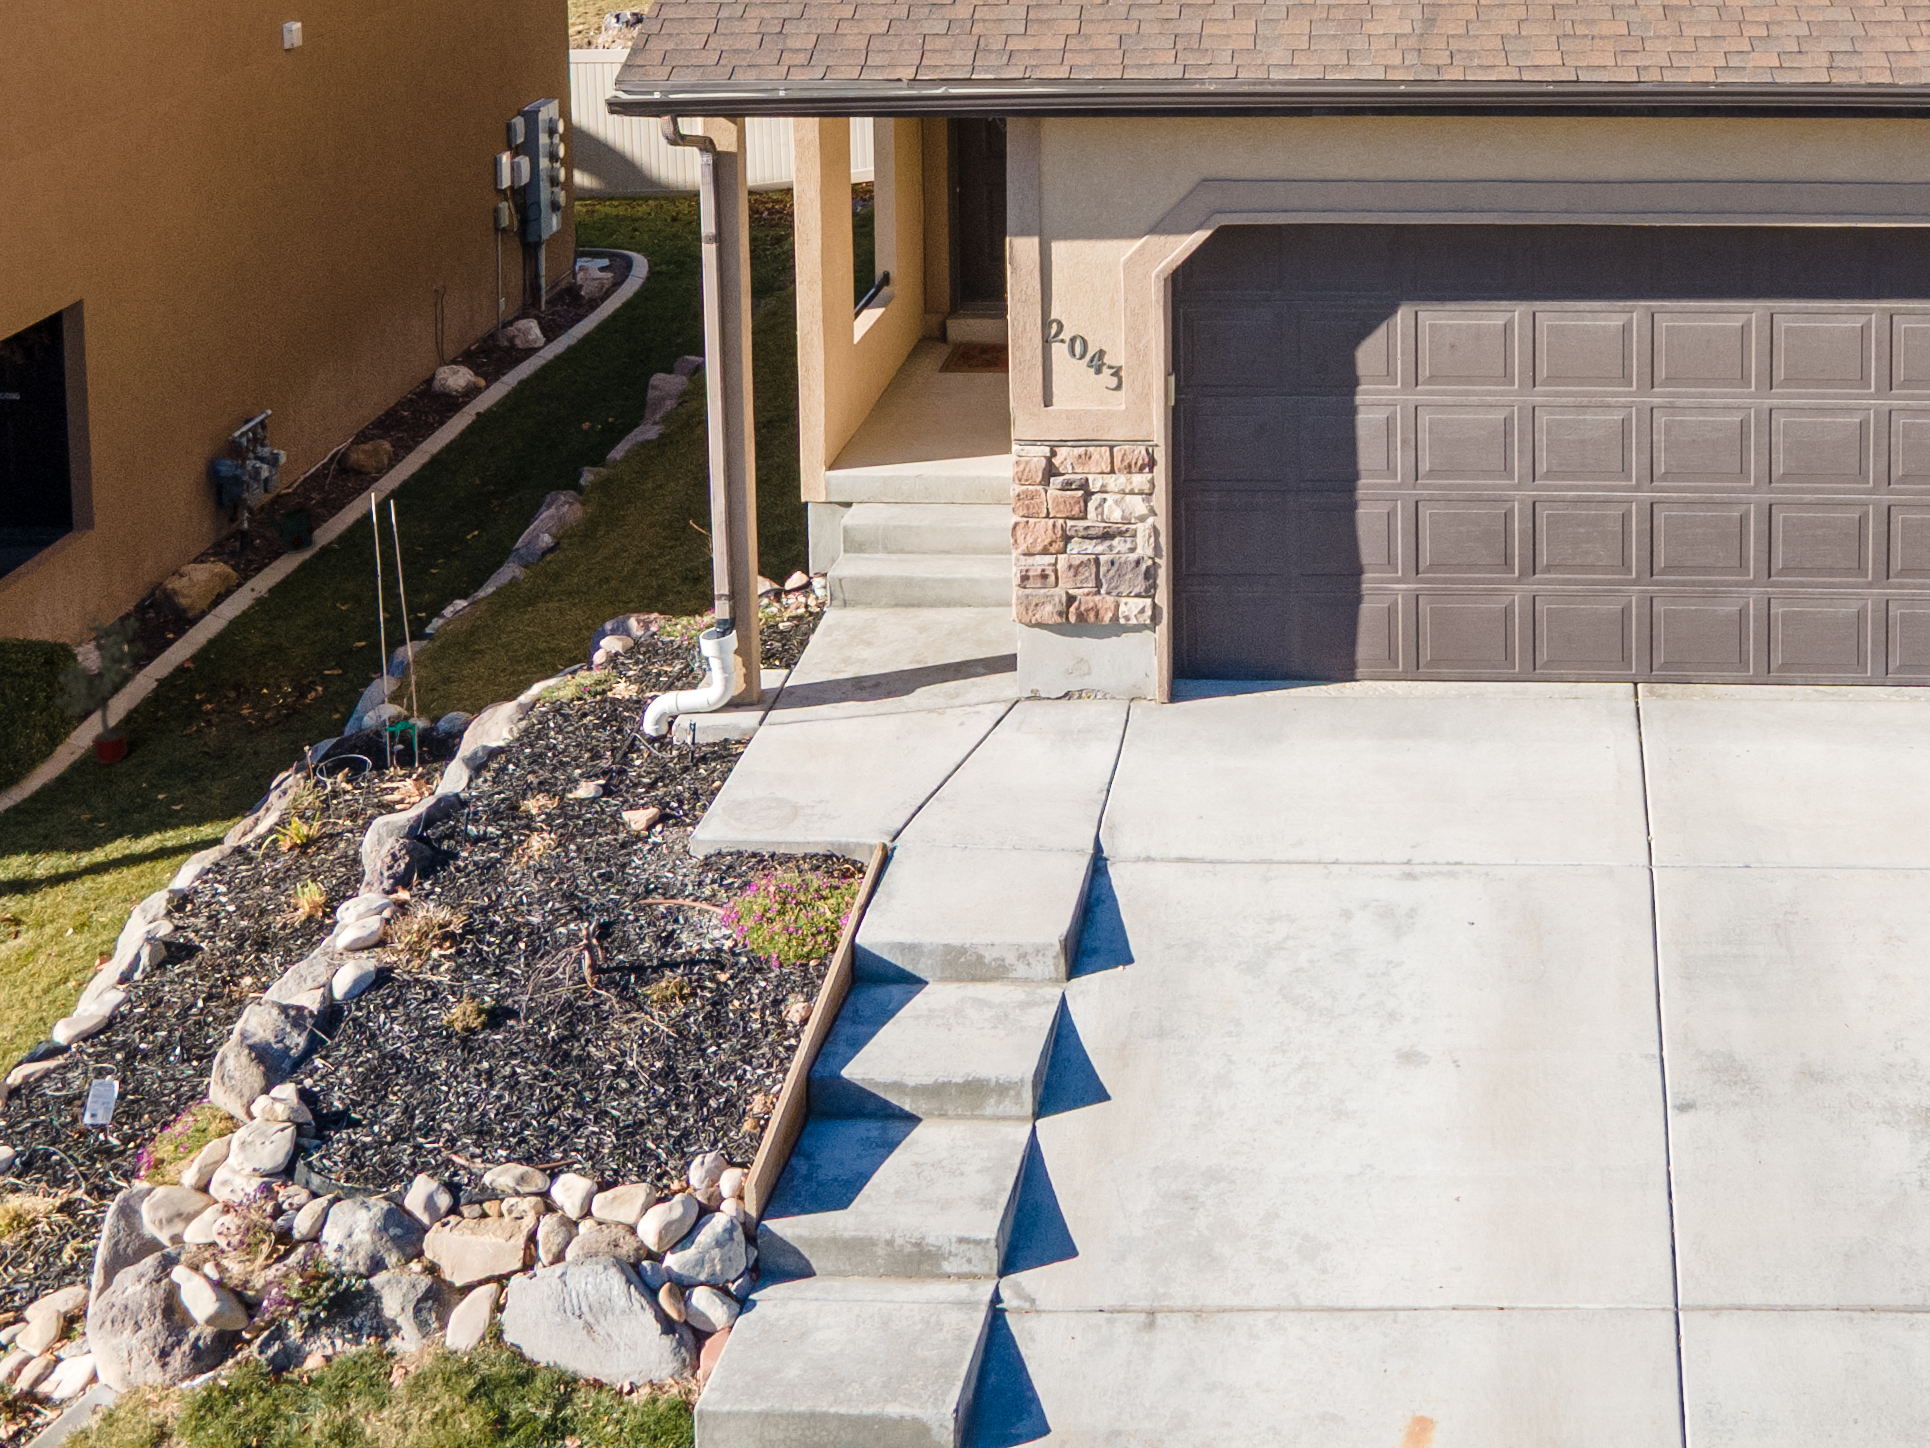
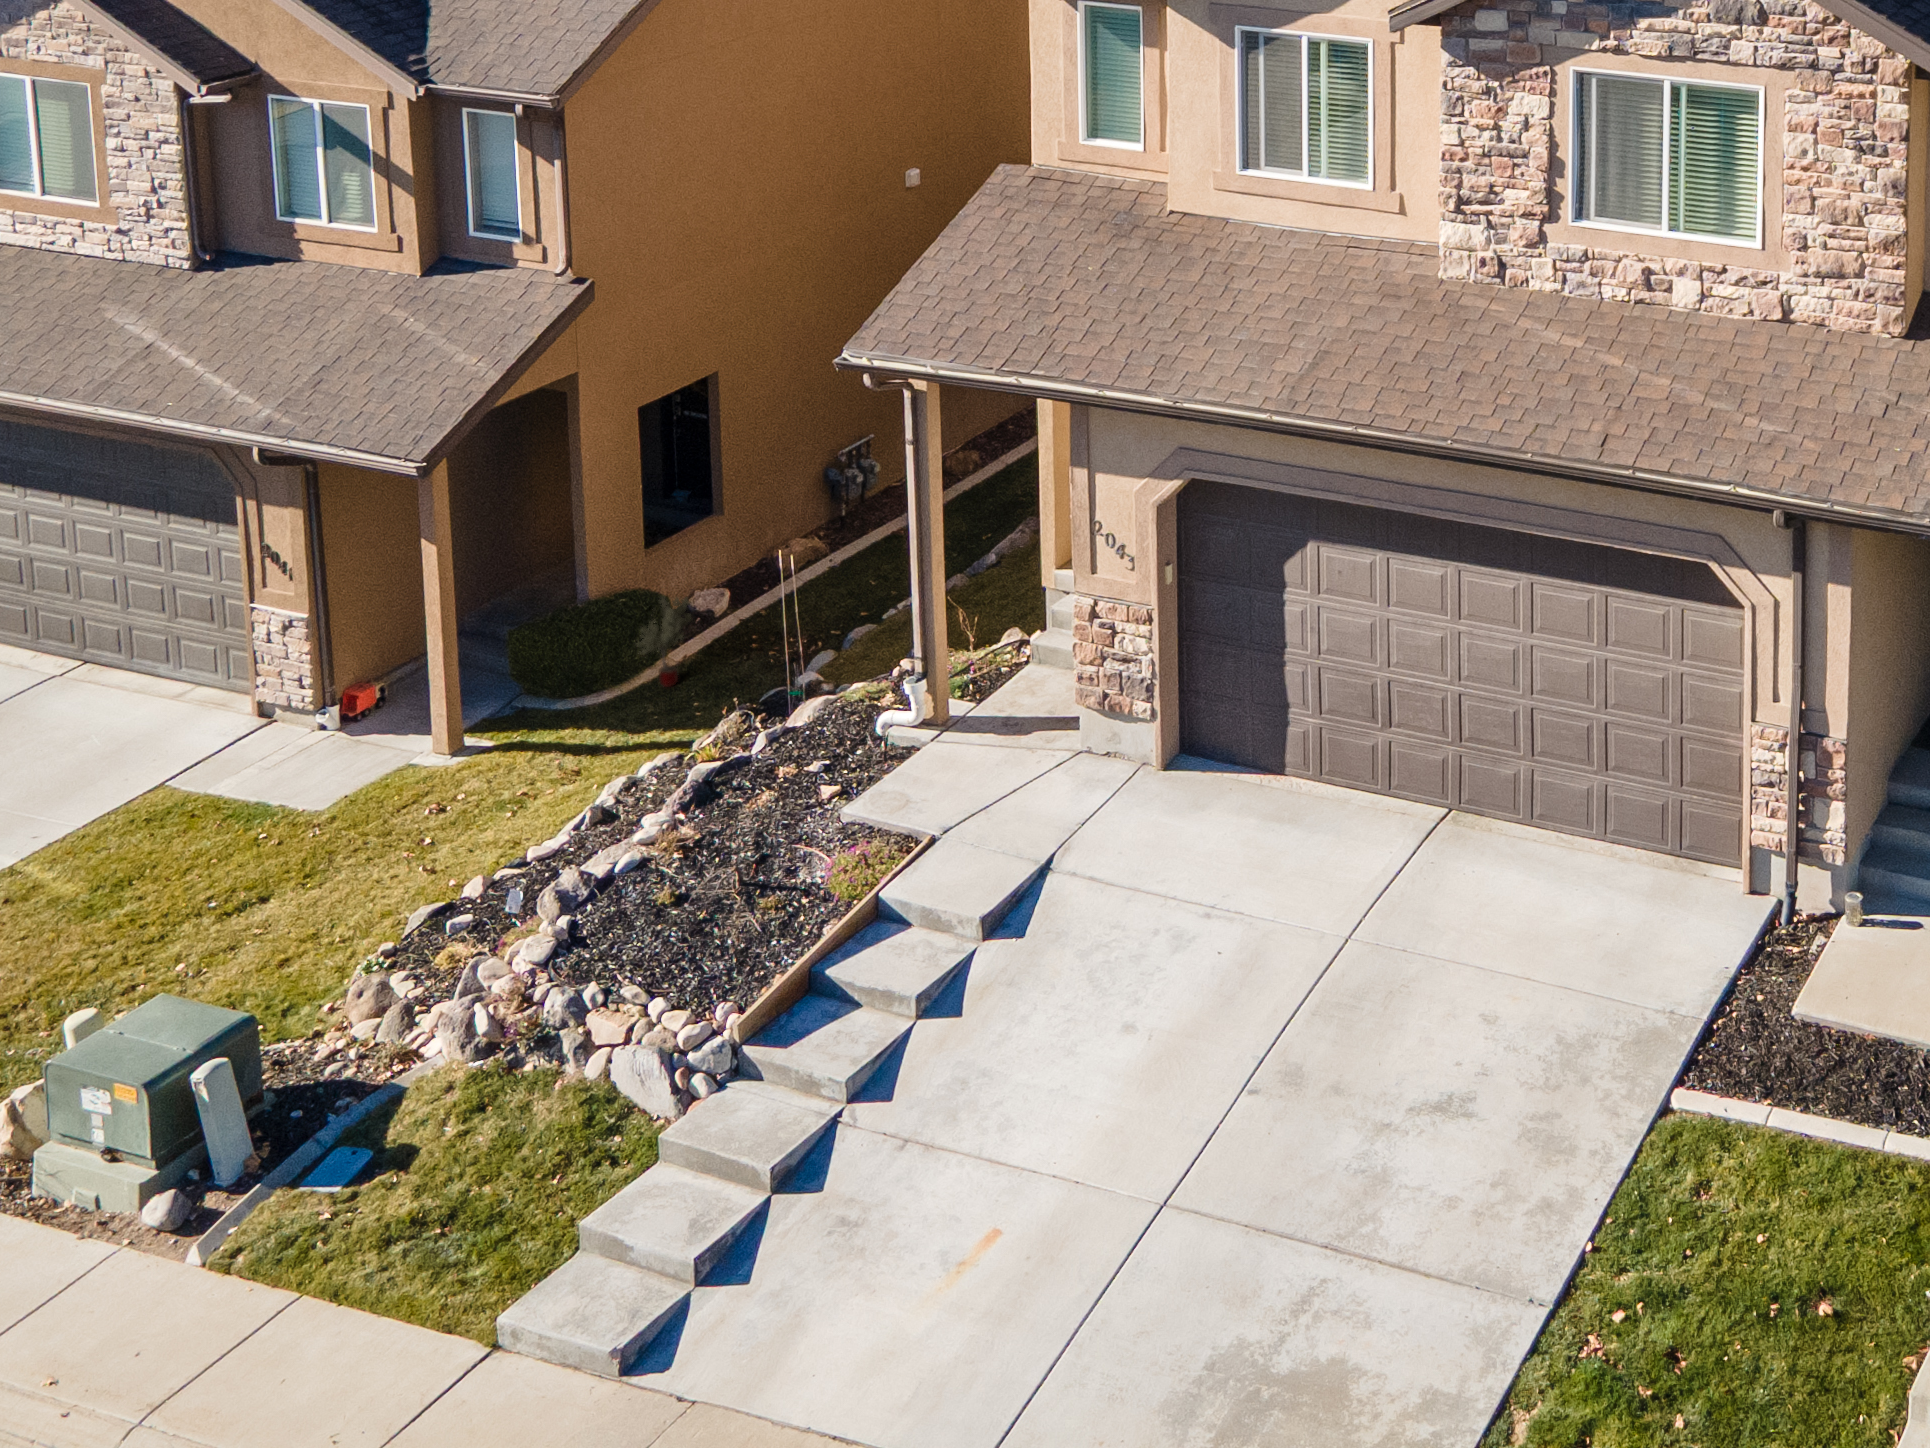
watering can: present [258,504,322,554] -> none [820,518,858,557]

